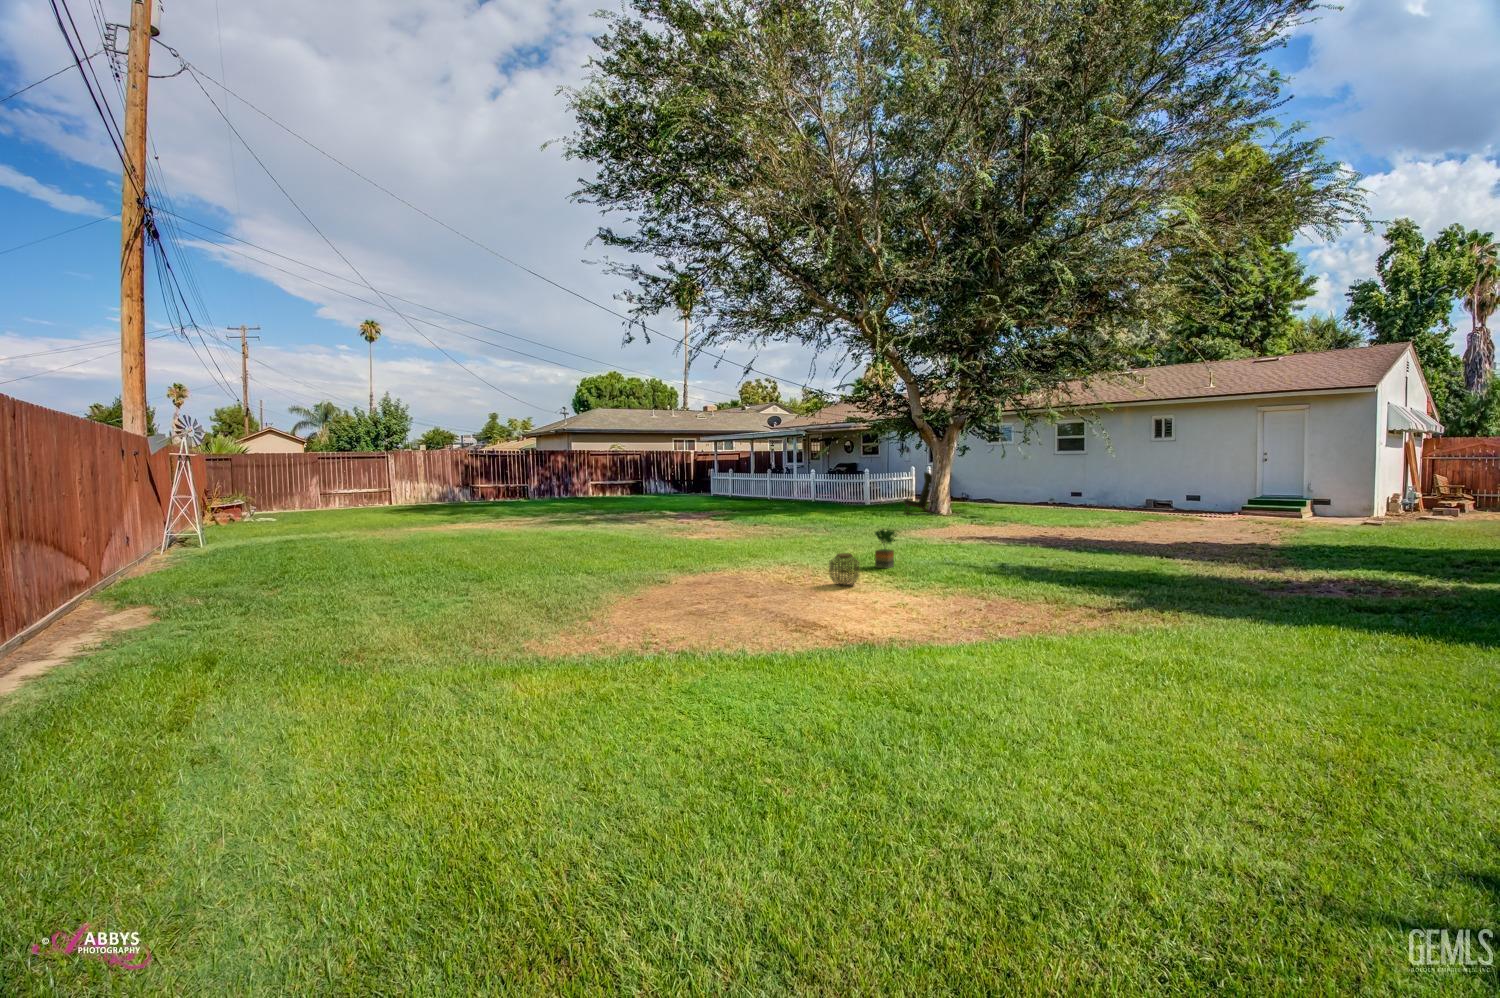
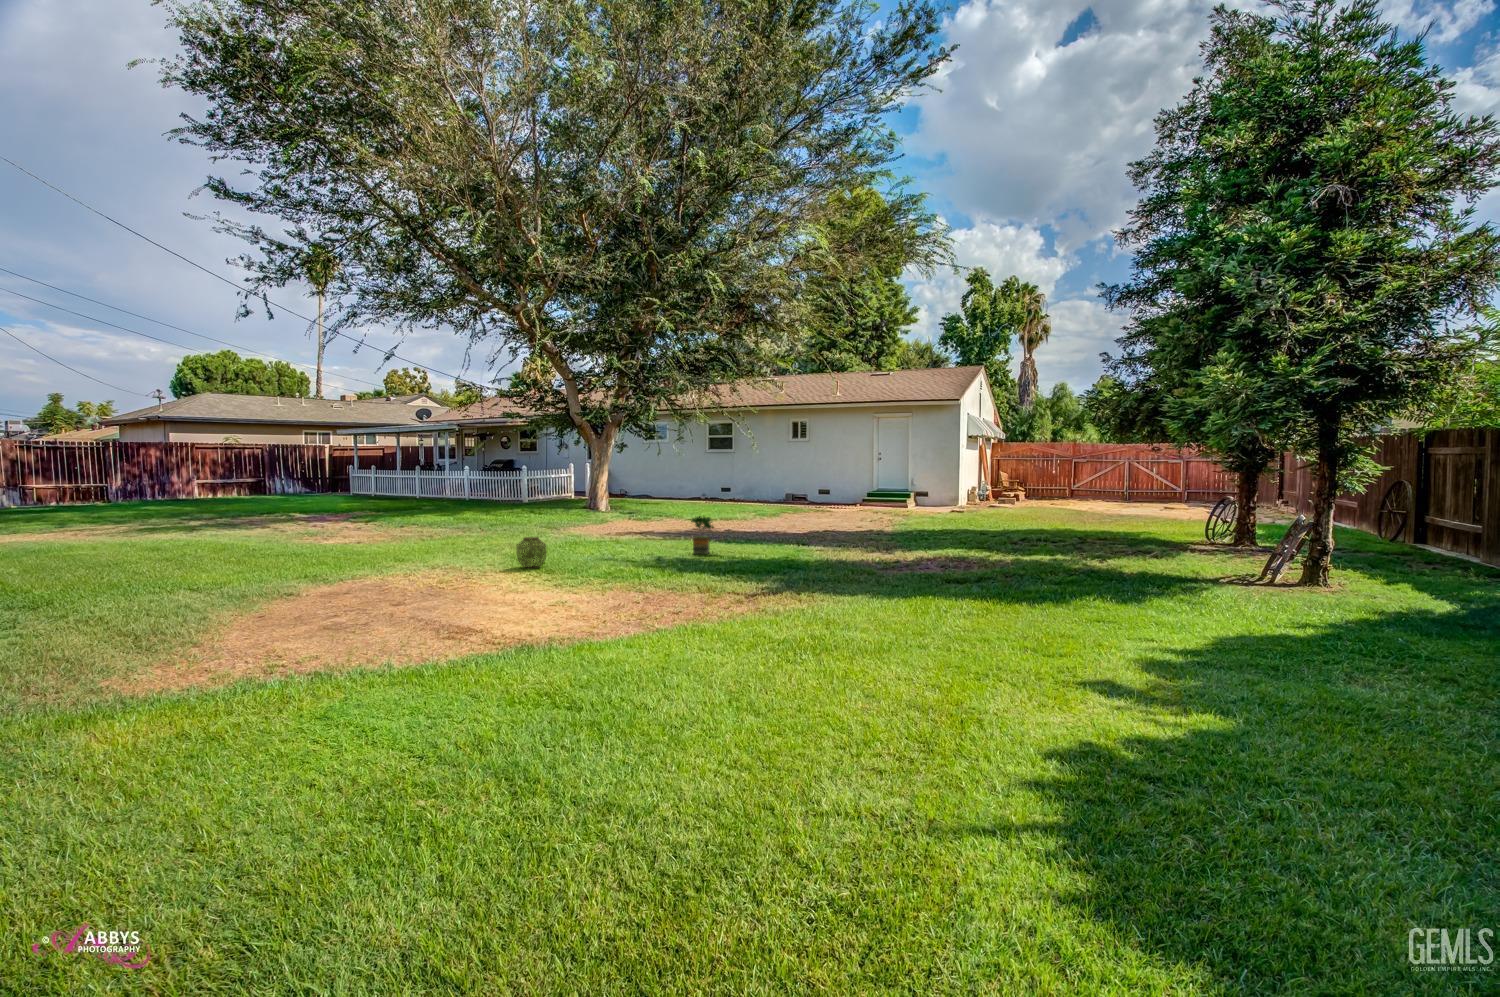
lounge chair: present [904,472,933,514] -> none [567,471,600,516]
potted tree: present [875,529,897,569] -> present [691,516,713,554]

